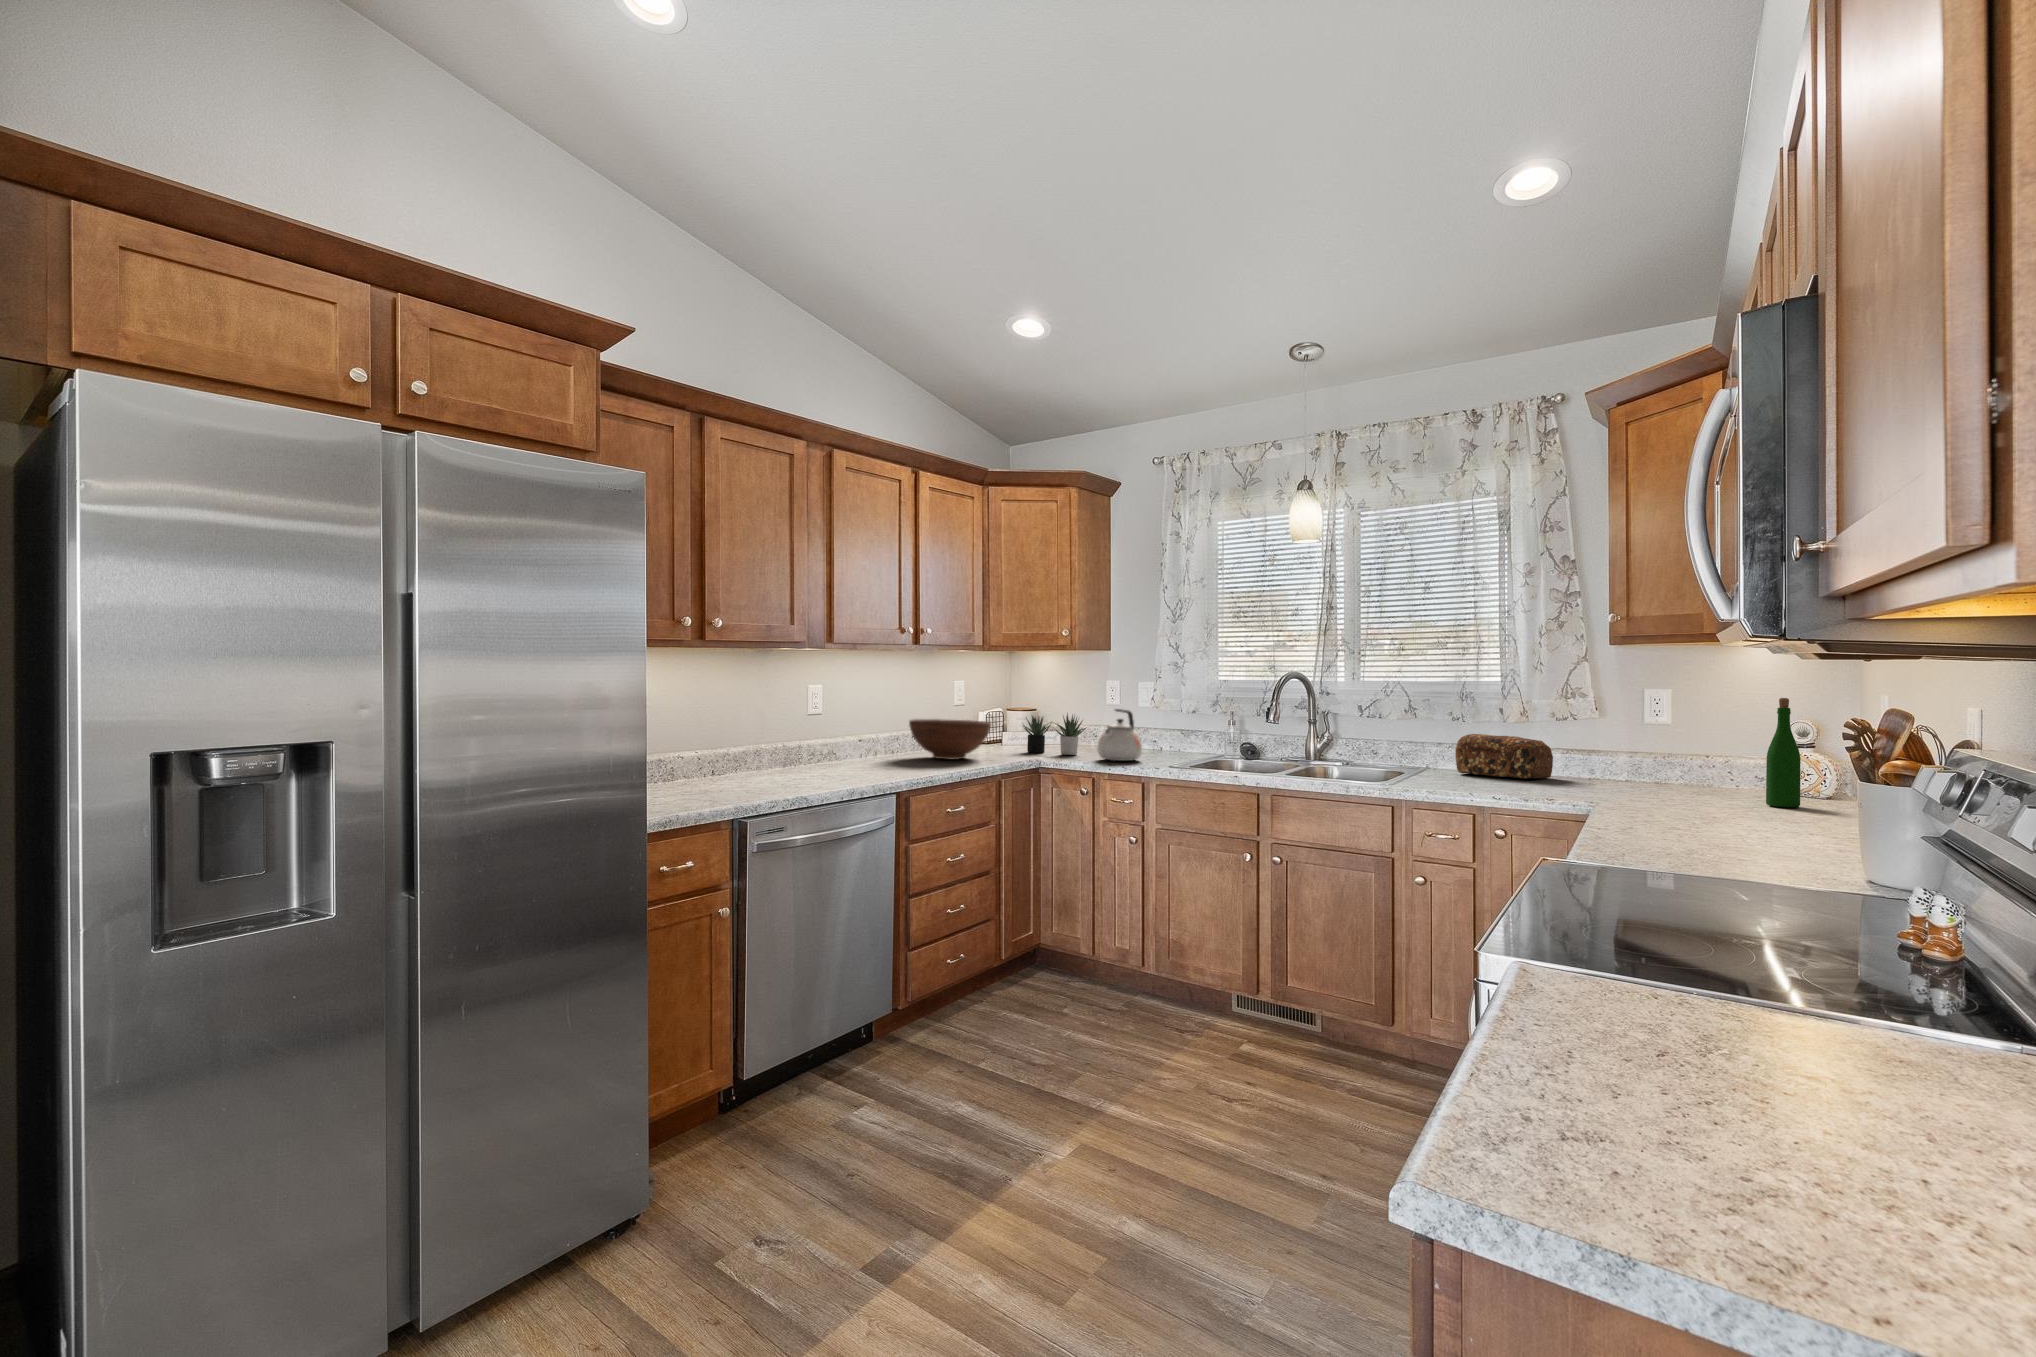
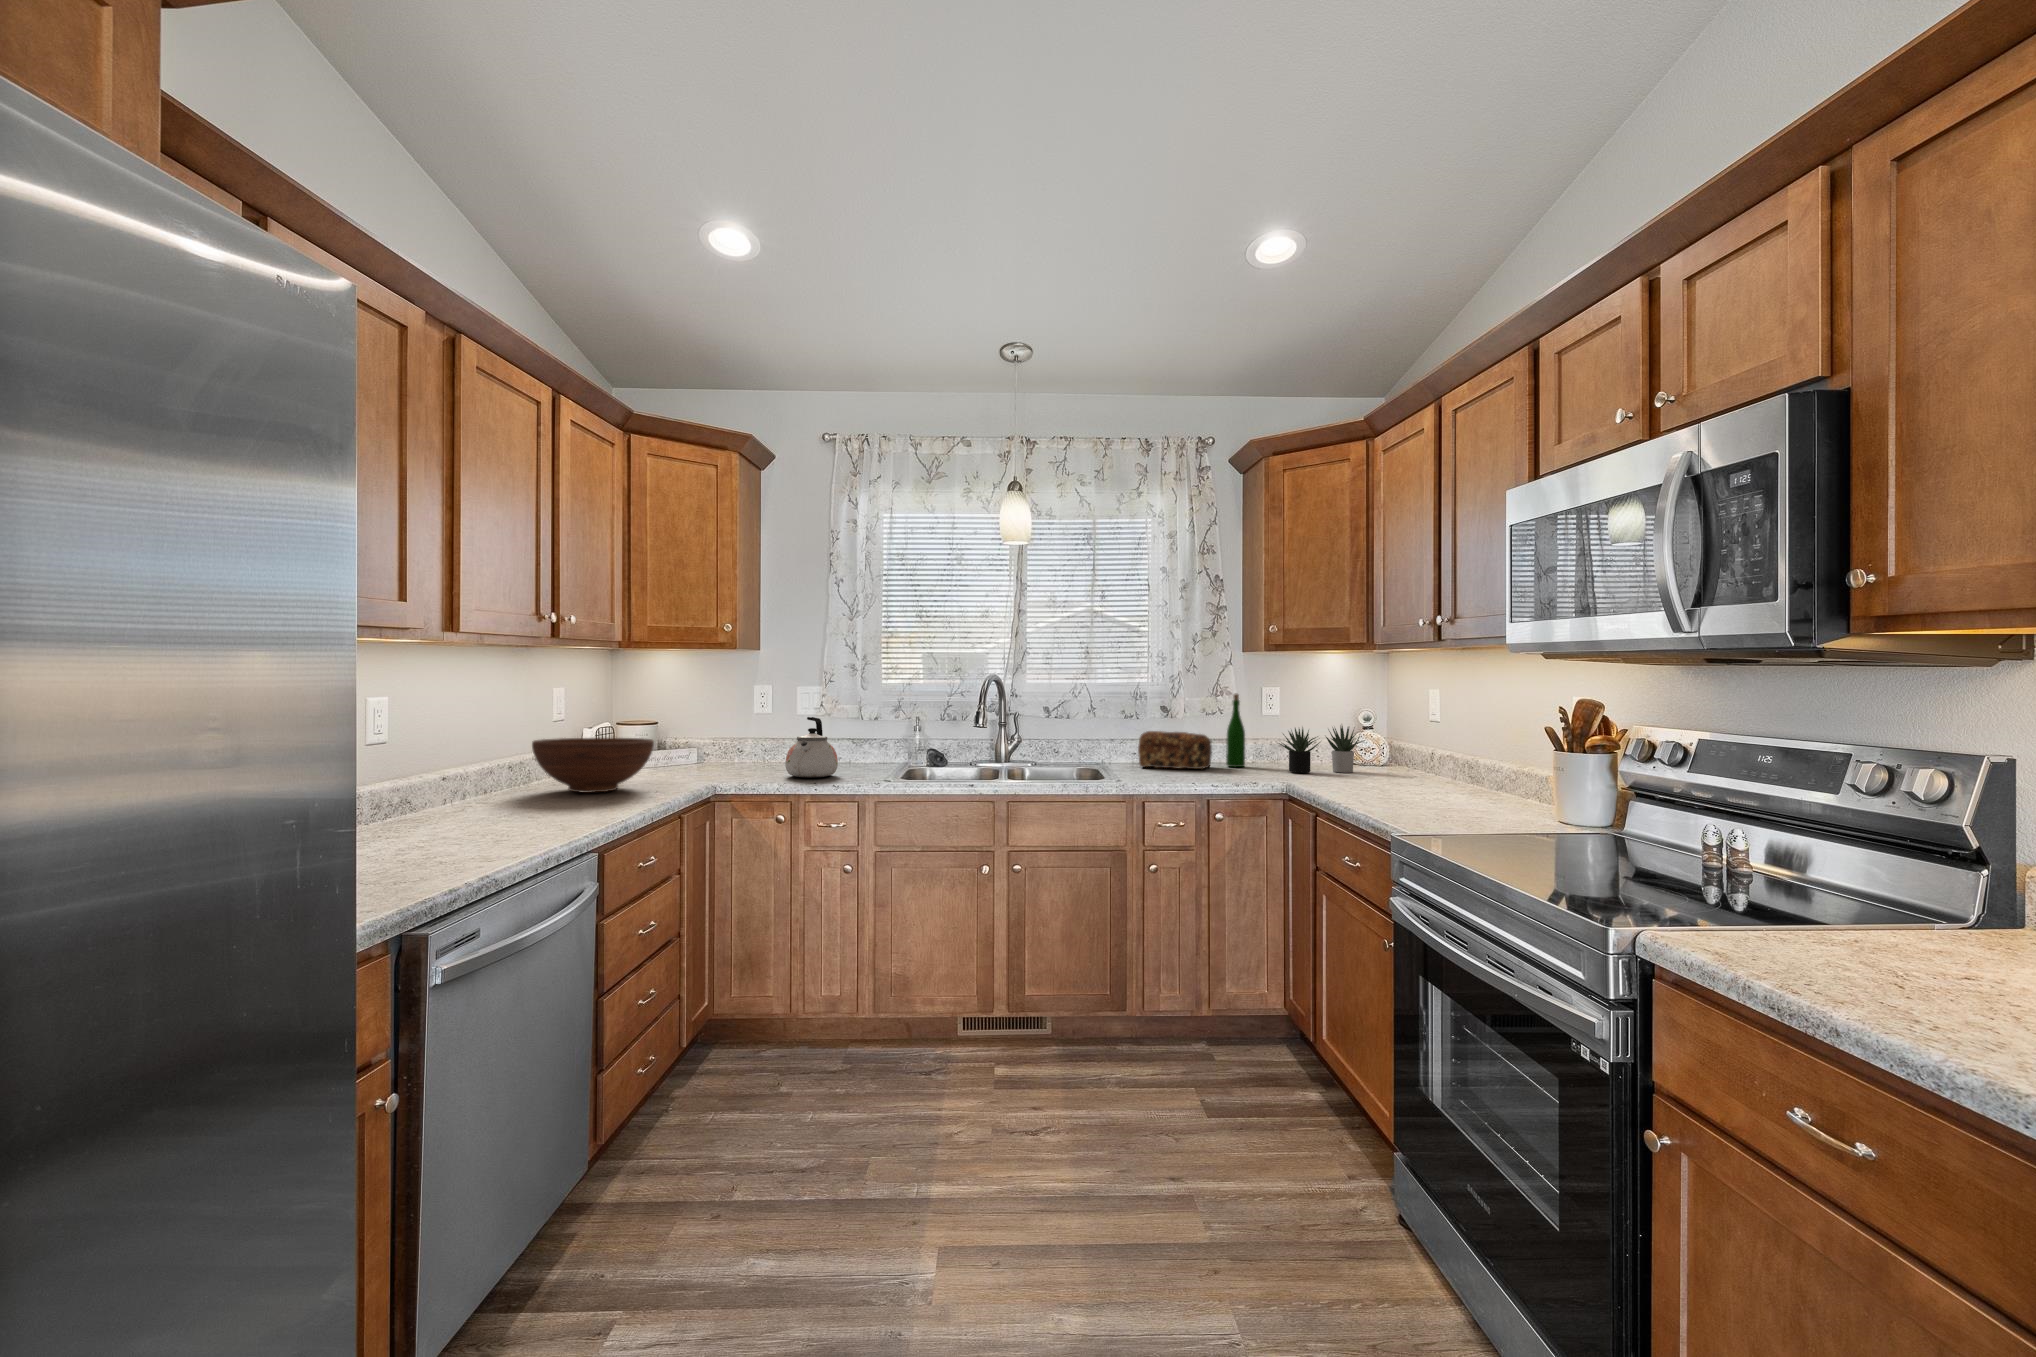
wine bottle: present [1766,698,1800,808] -> present [1226,693,1245,767]
succulent plant: present [1023,714,1086,755] -> present [1279,726,1363,773]

